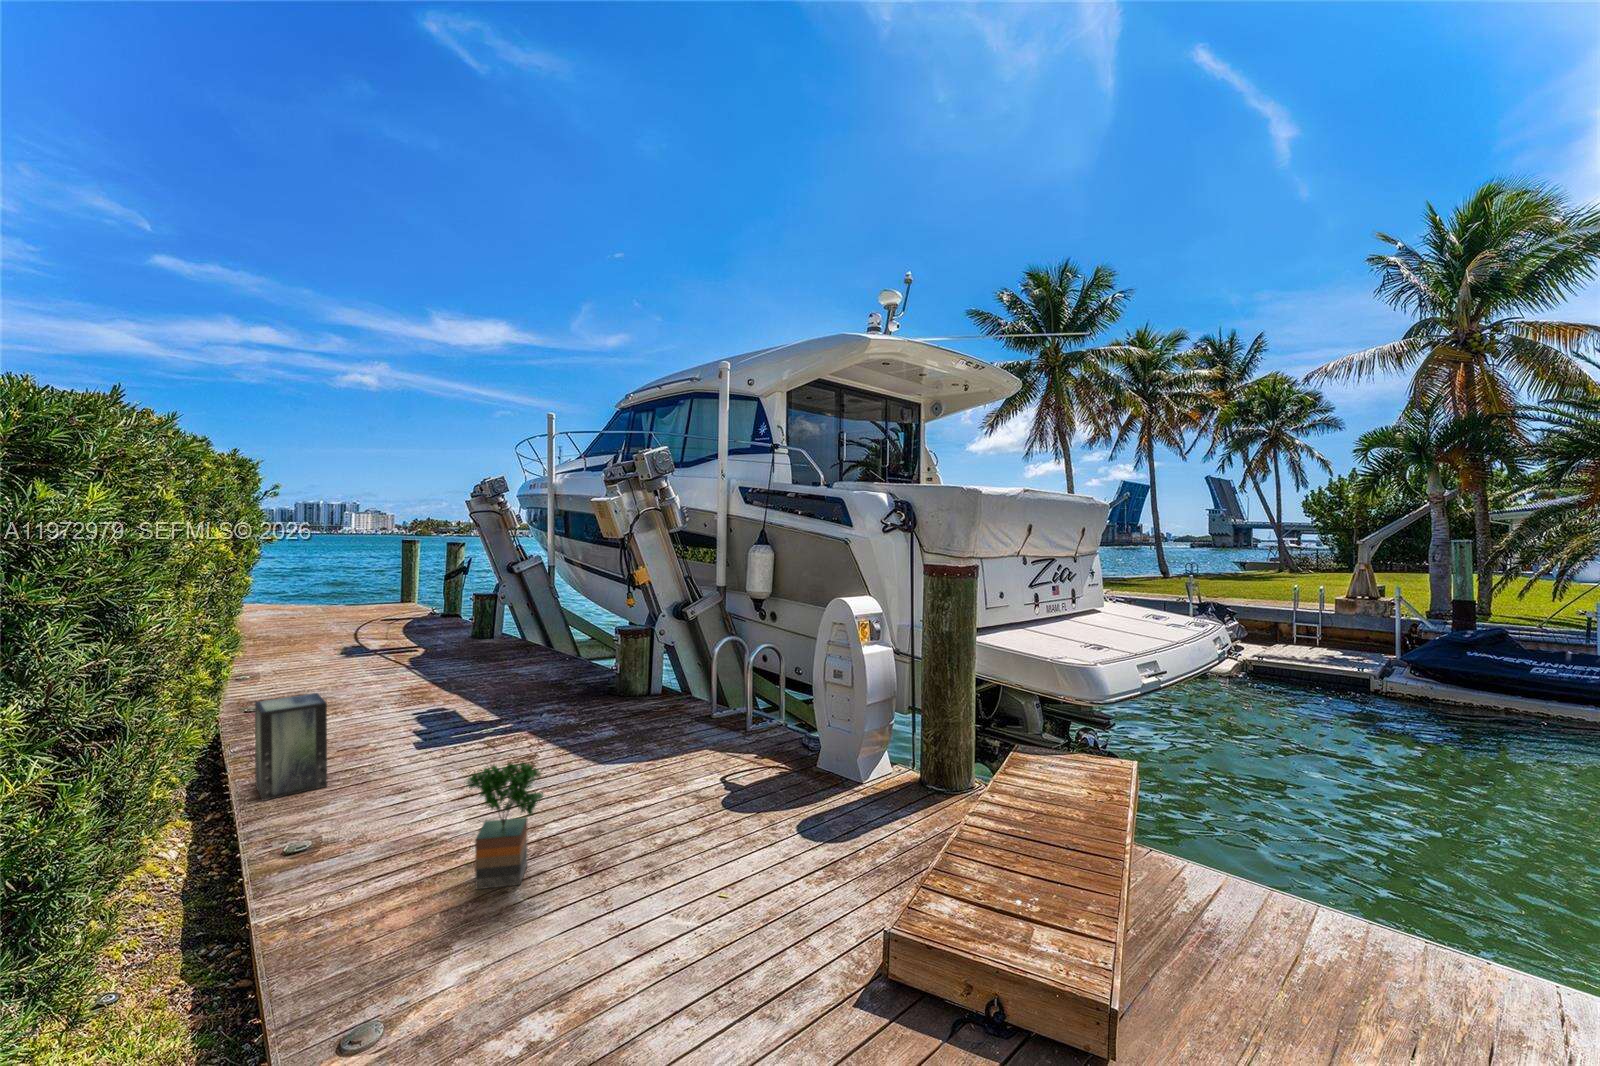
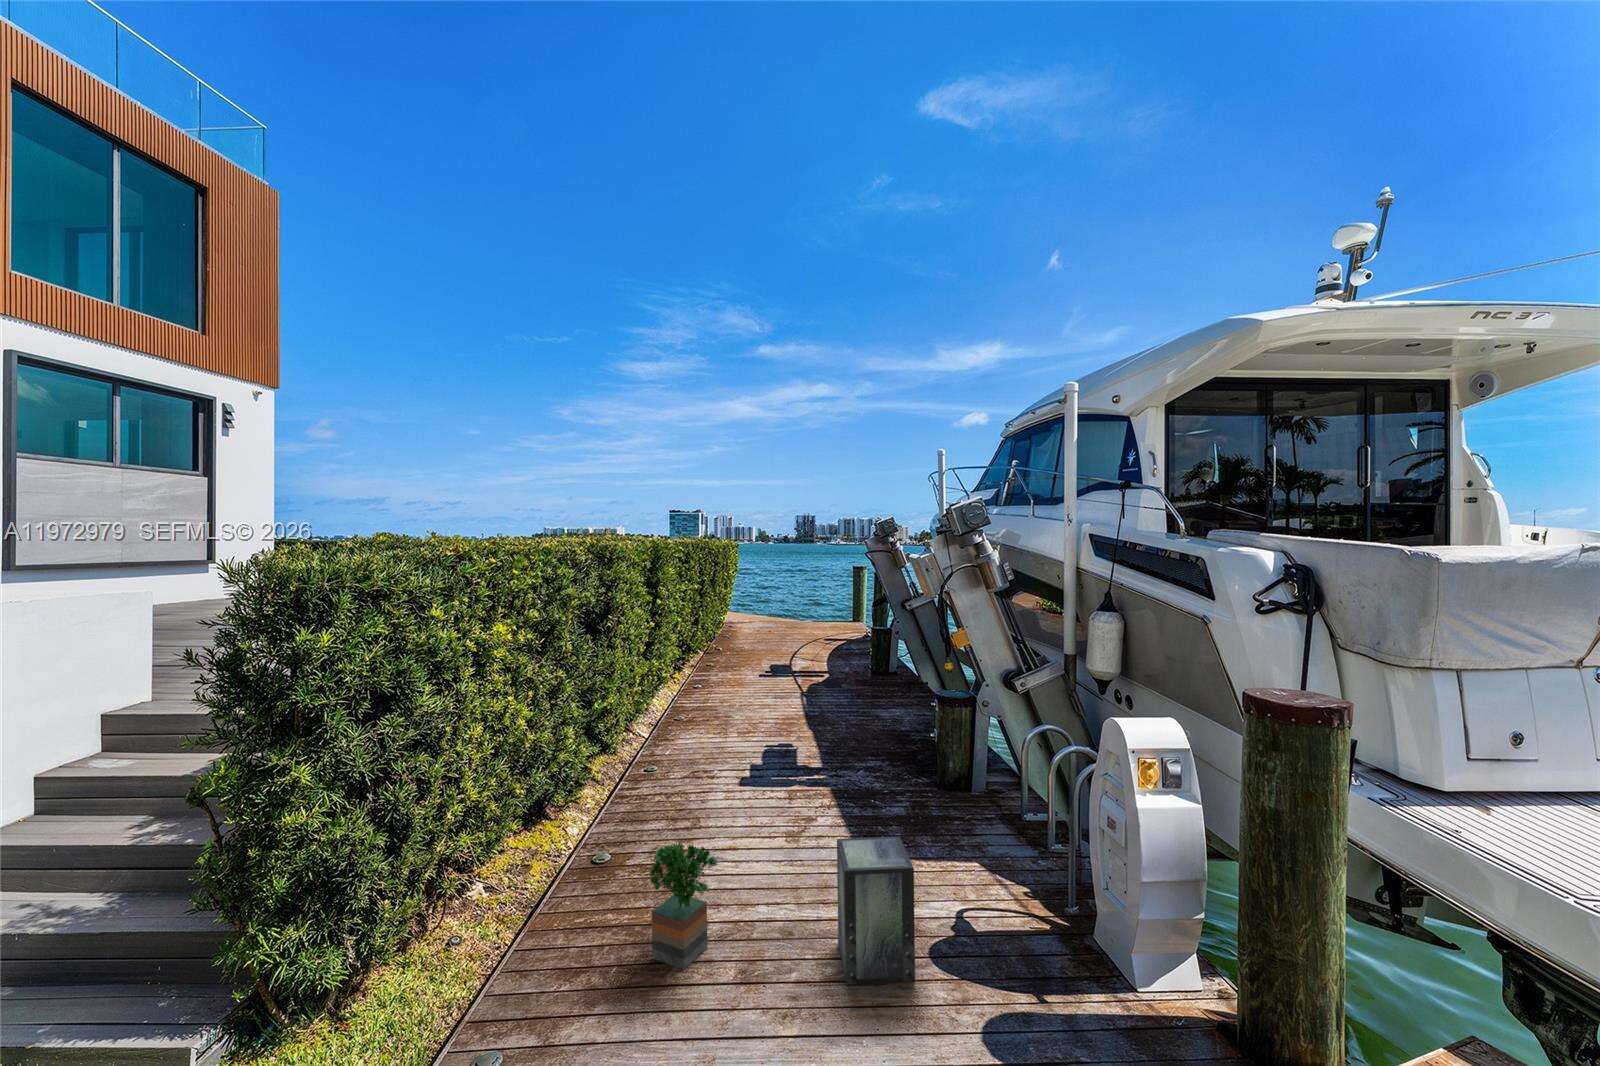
storage box: present [255,693,327,801] -> present [837,836,915,985]

